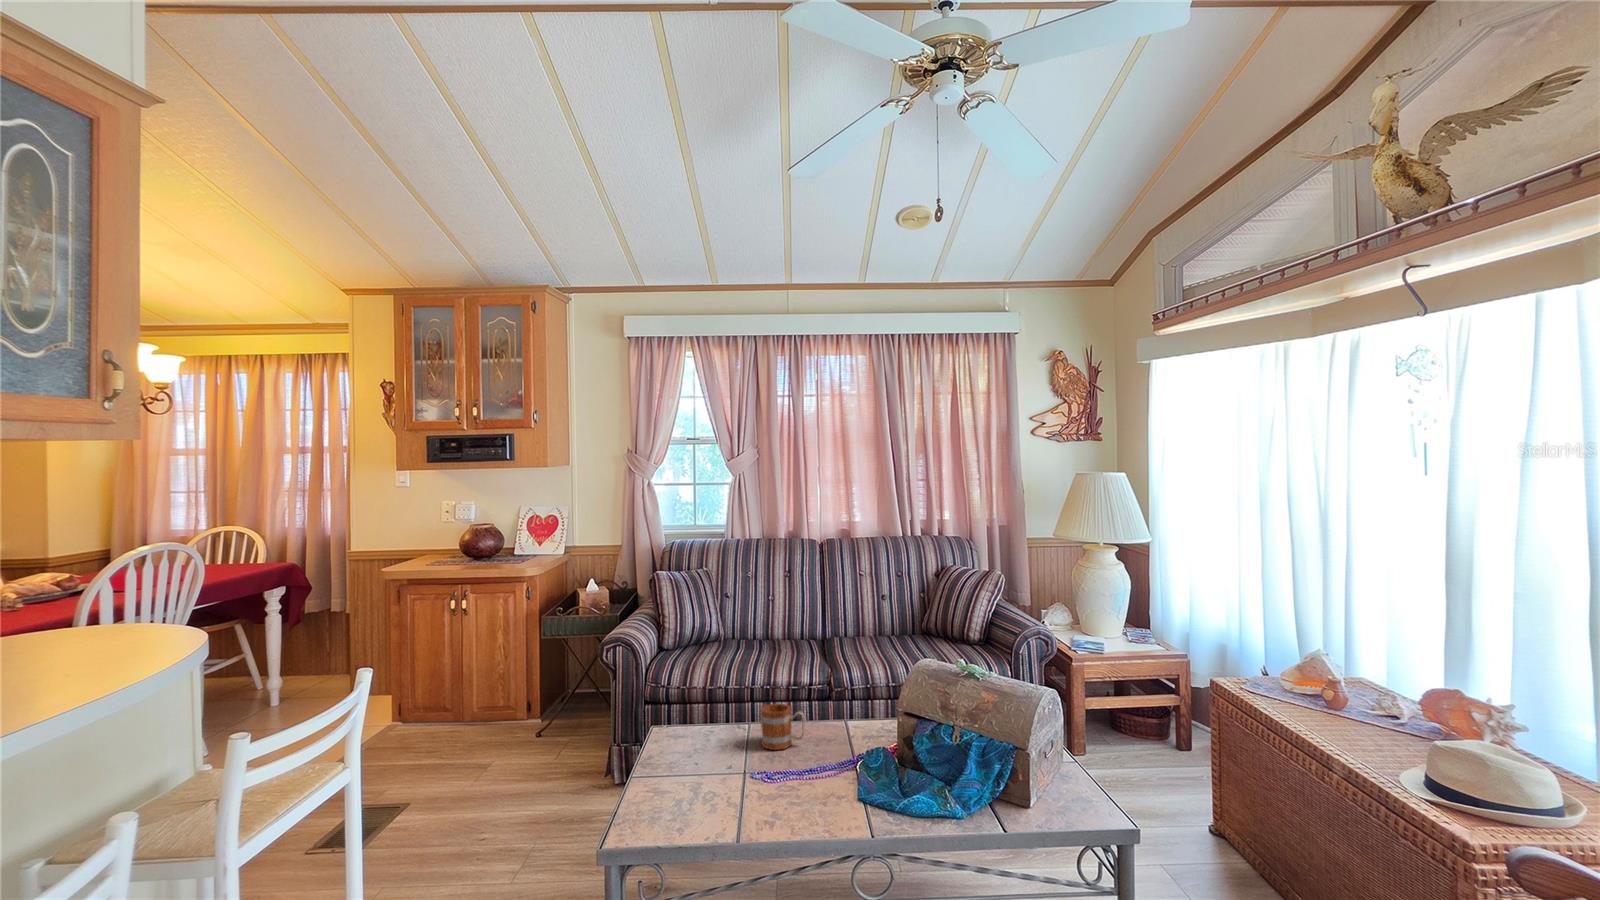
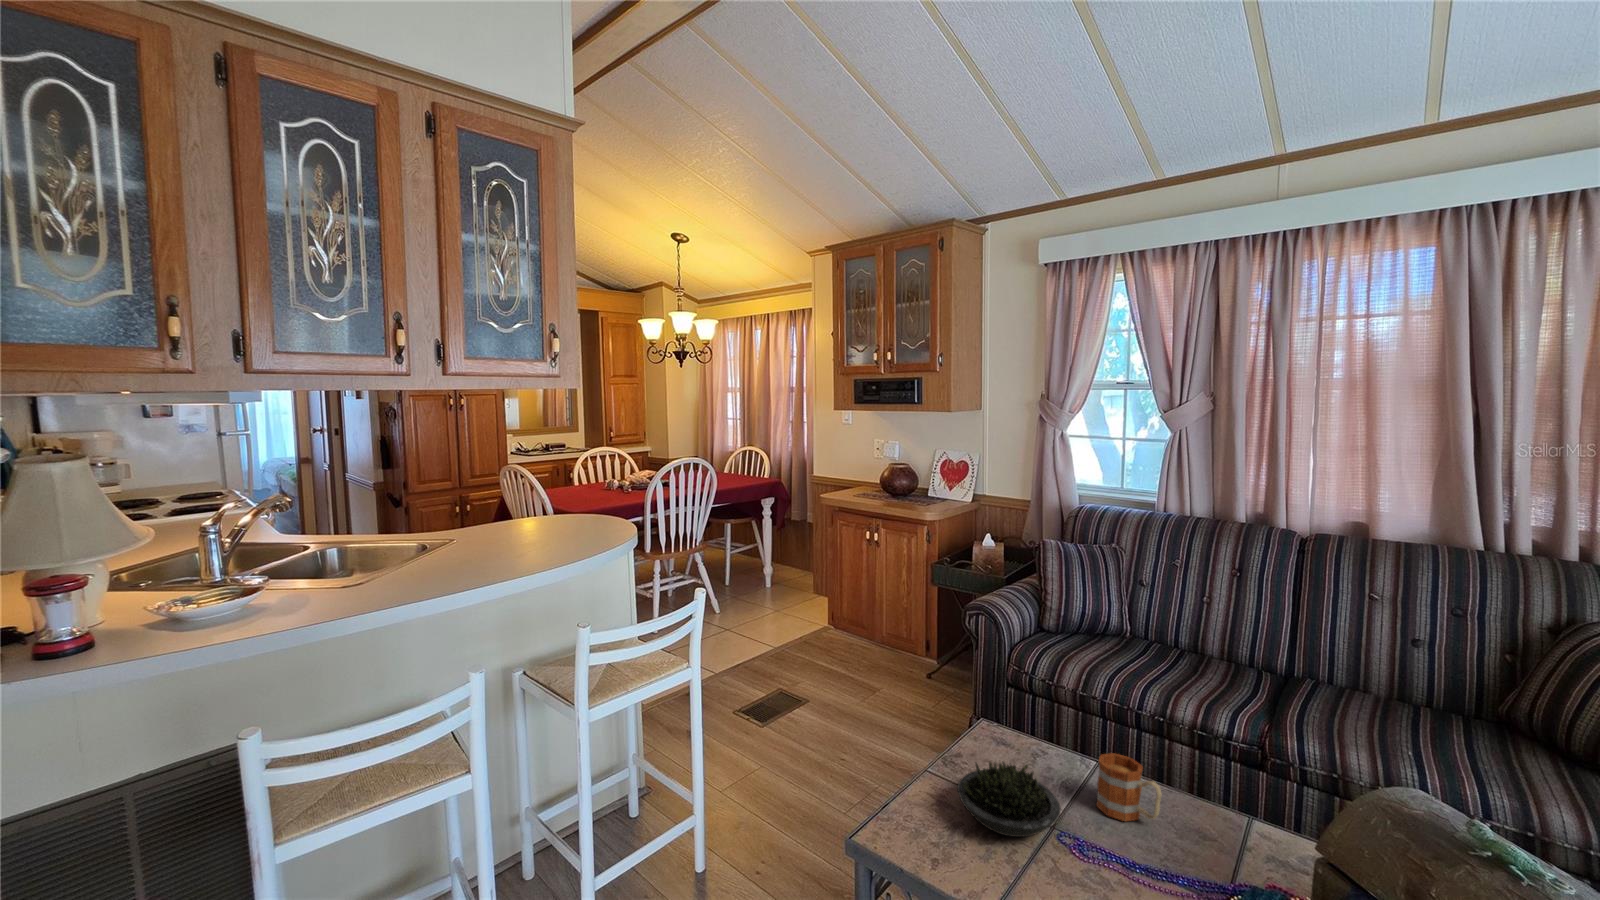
succulent plant: none [671,732,752,788] -> present [957,761,1060,837]

